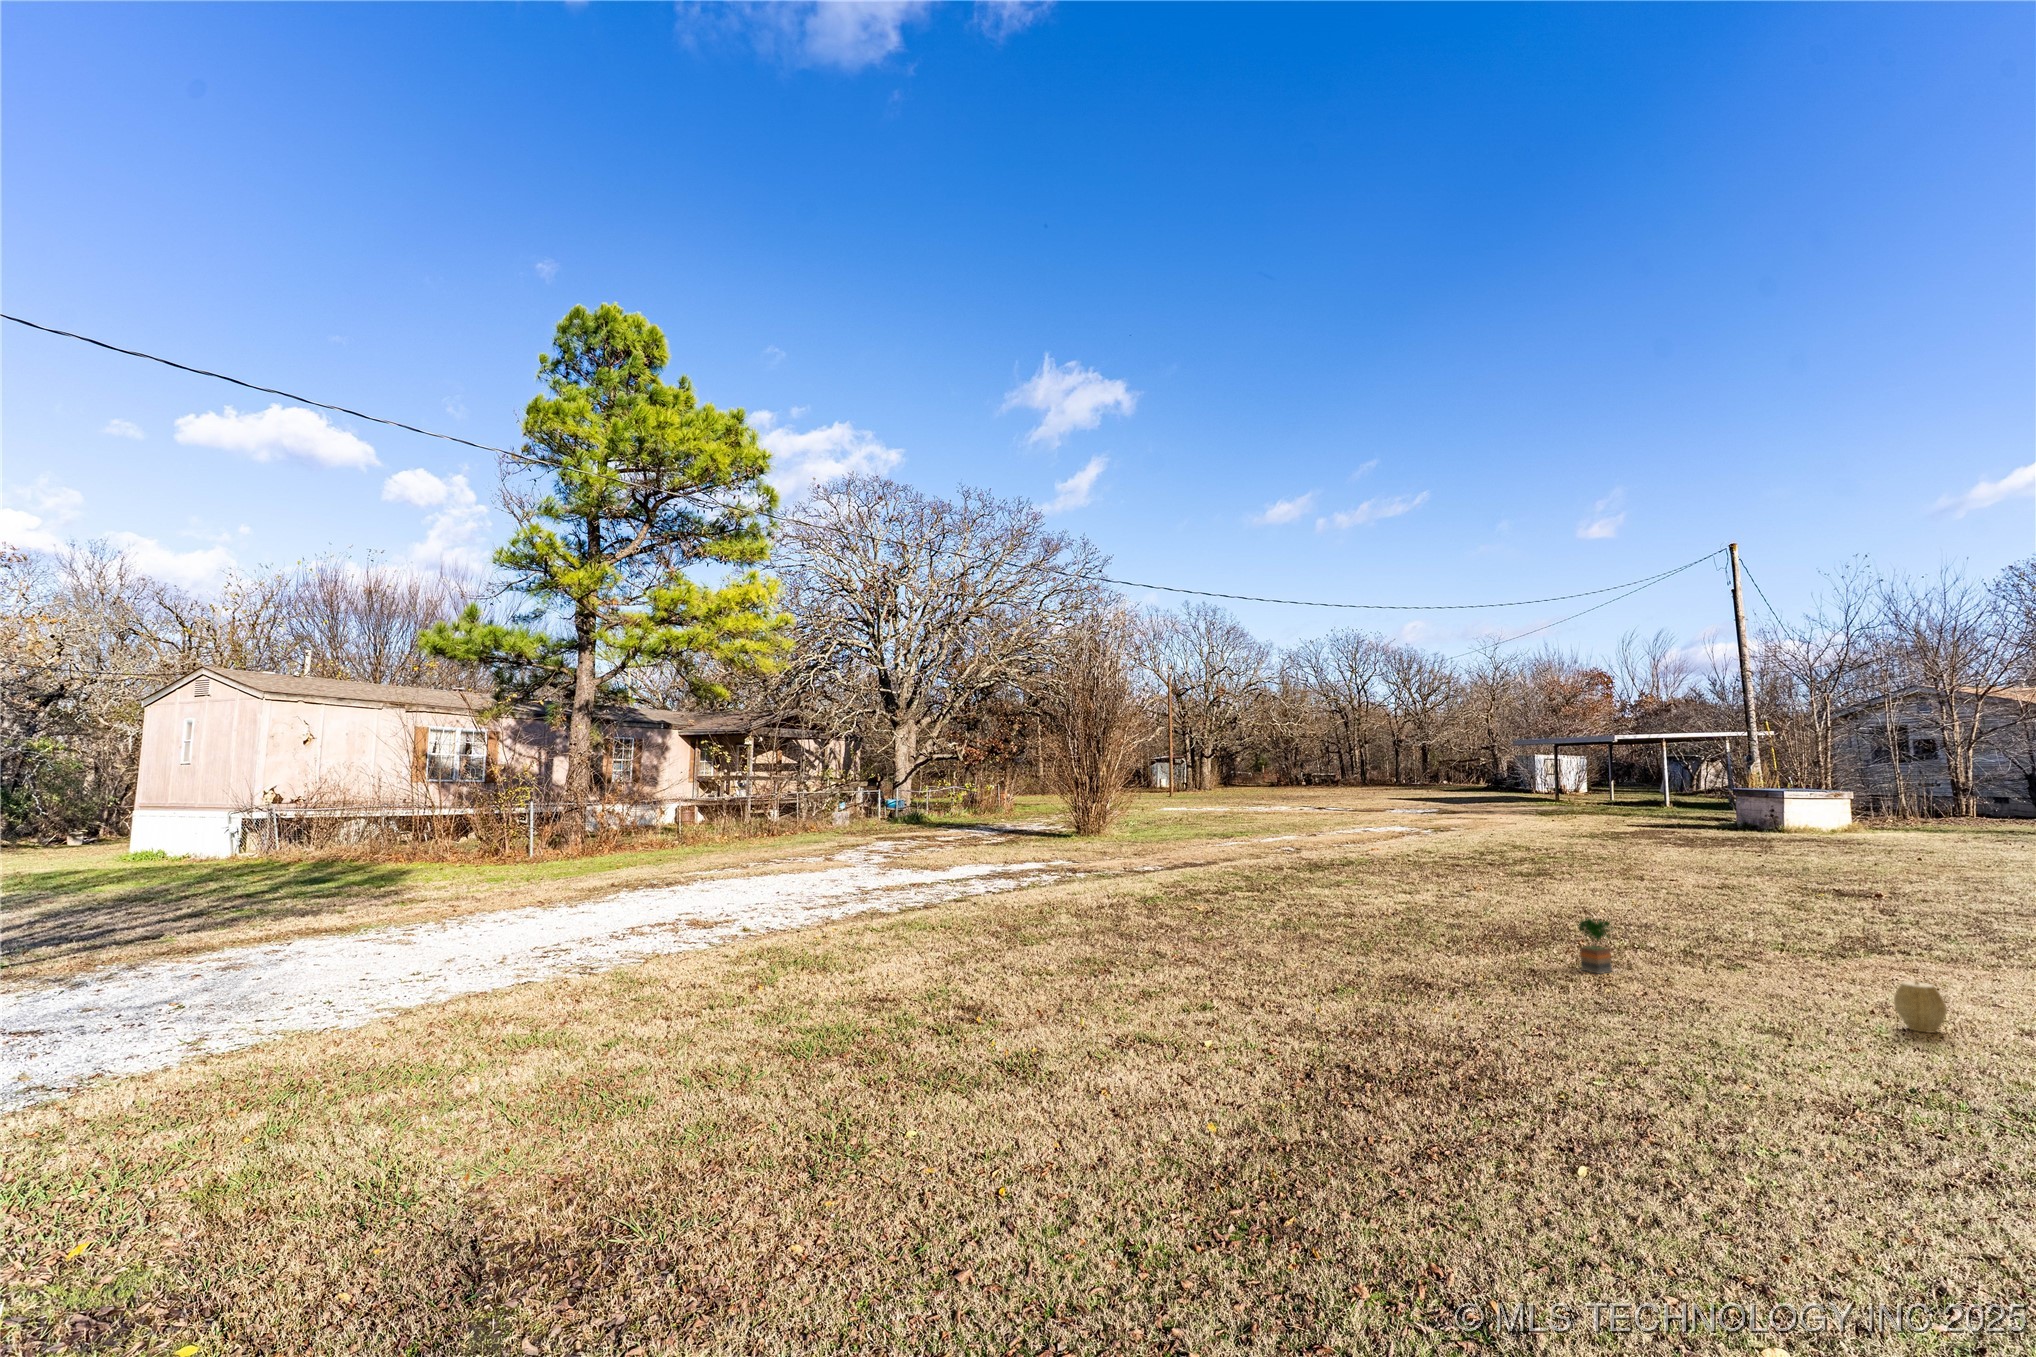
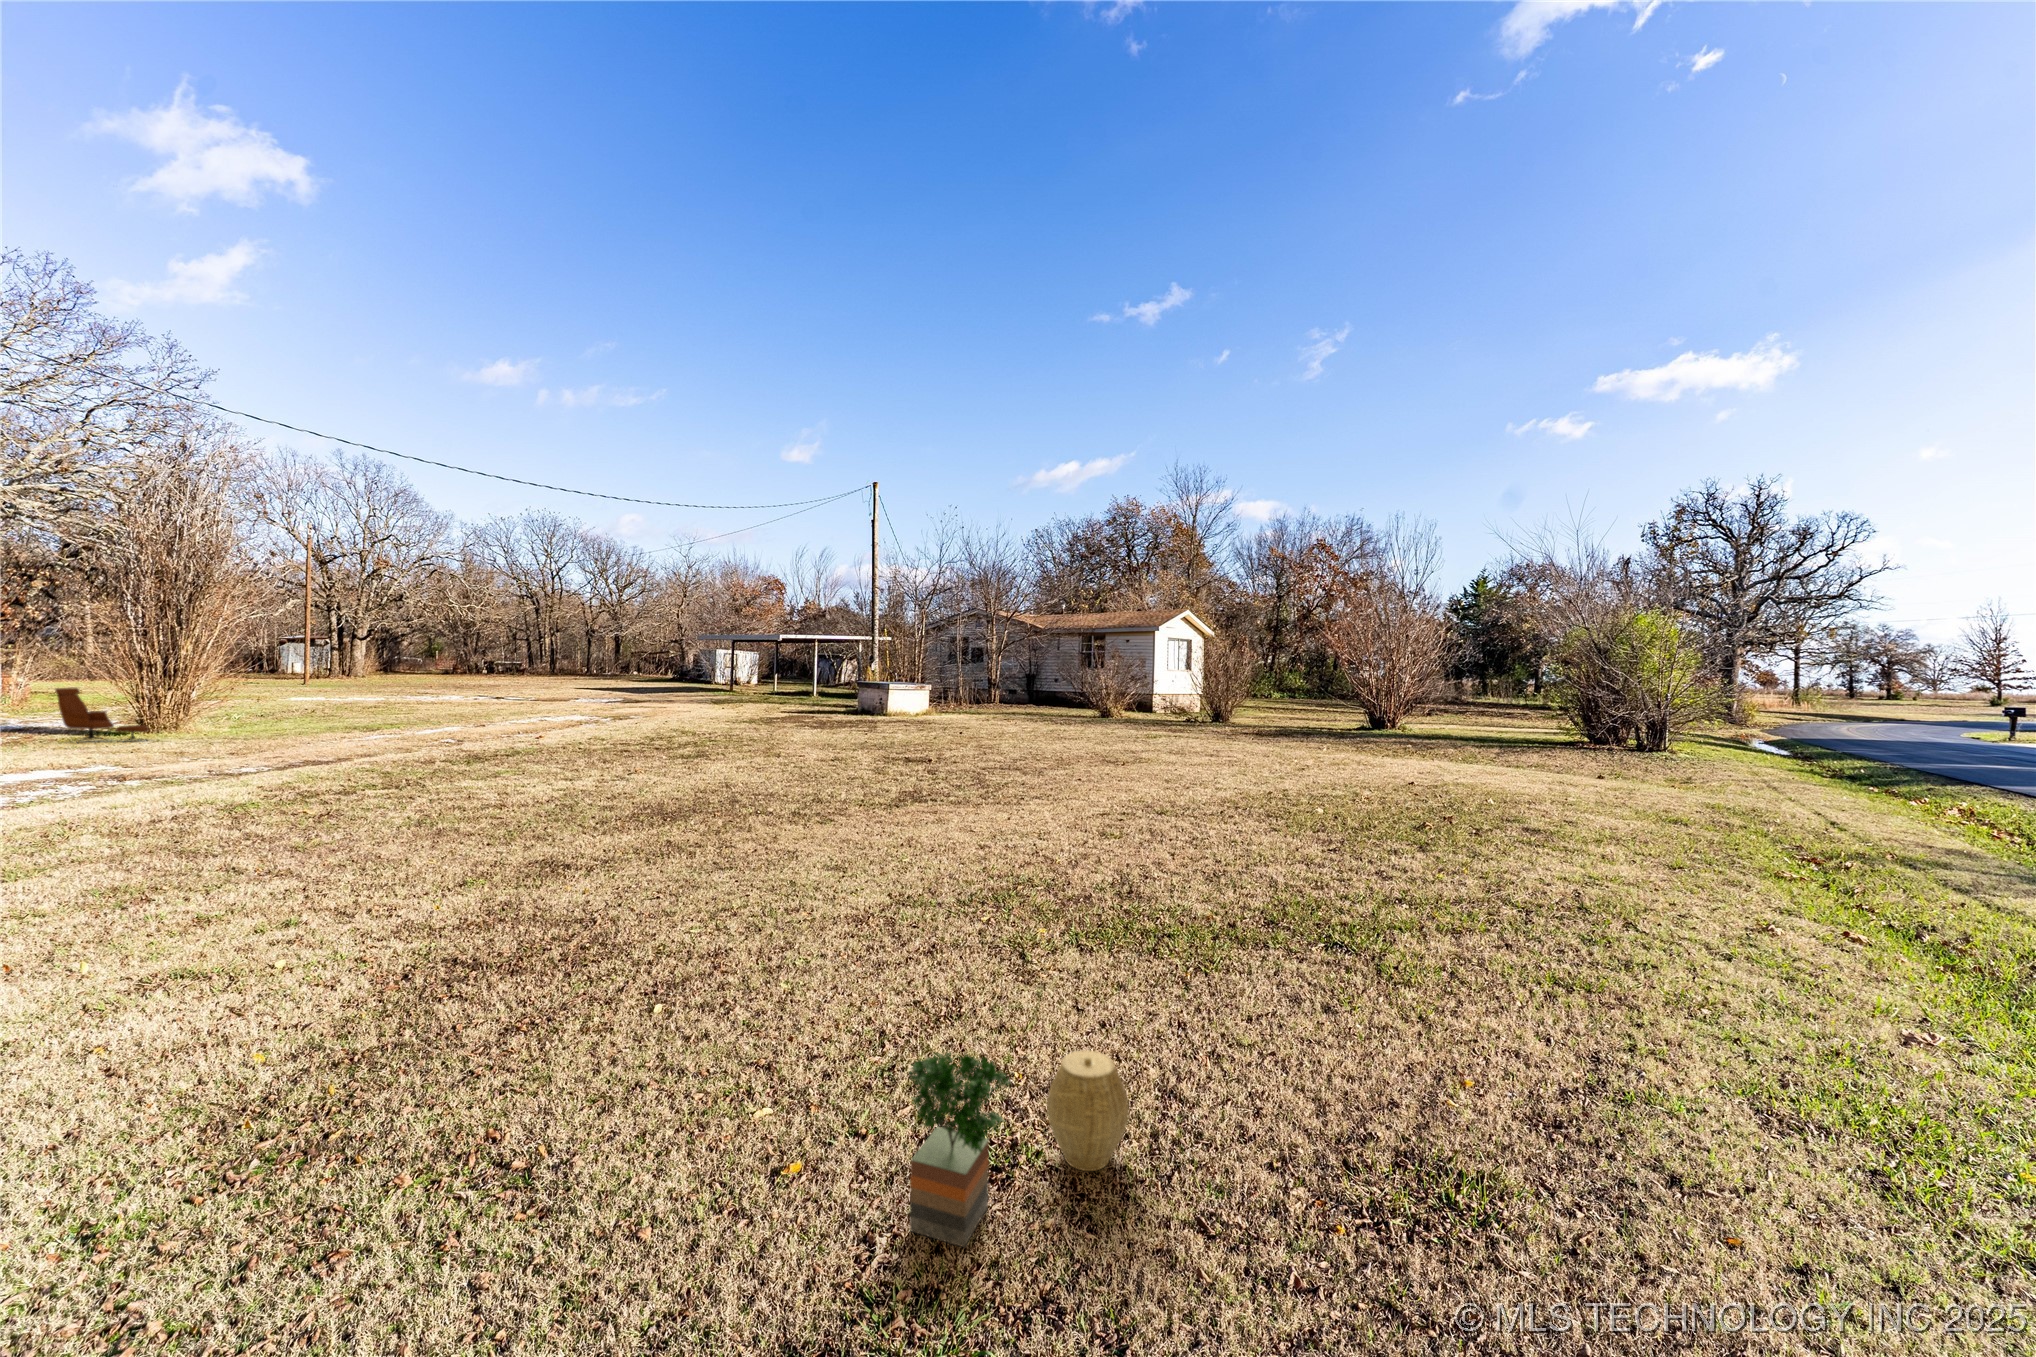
lounge chair: none [1144,802,1186,837] -> present [55,688,150,741]
potted tree: present [1578,918,1614,974] -> present [910,1050,1008,1247]

